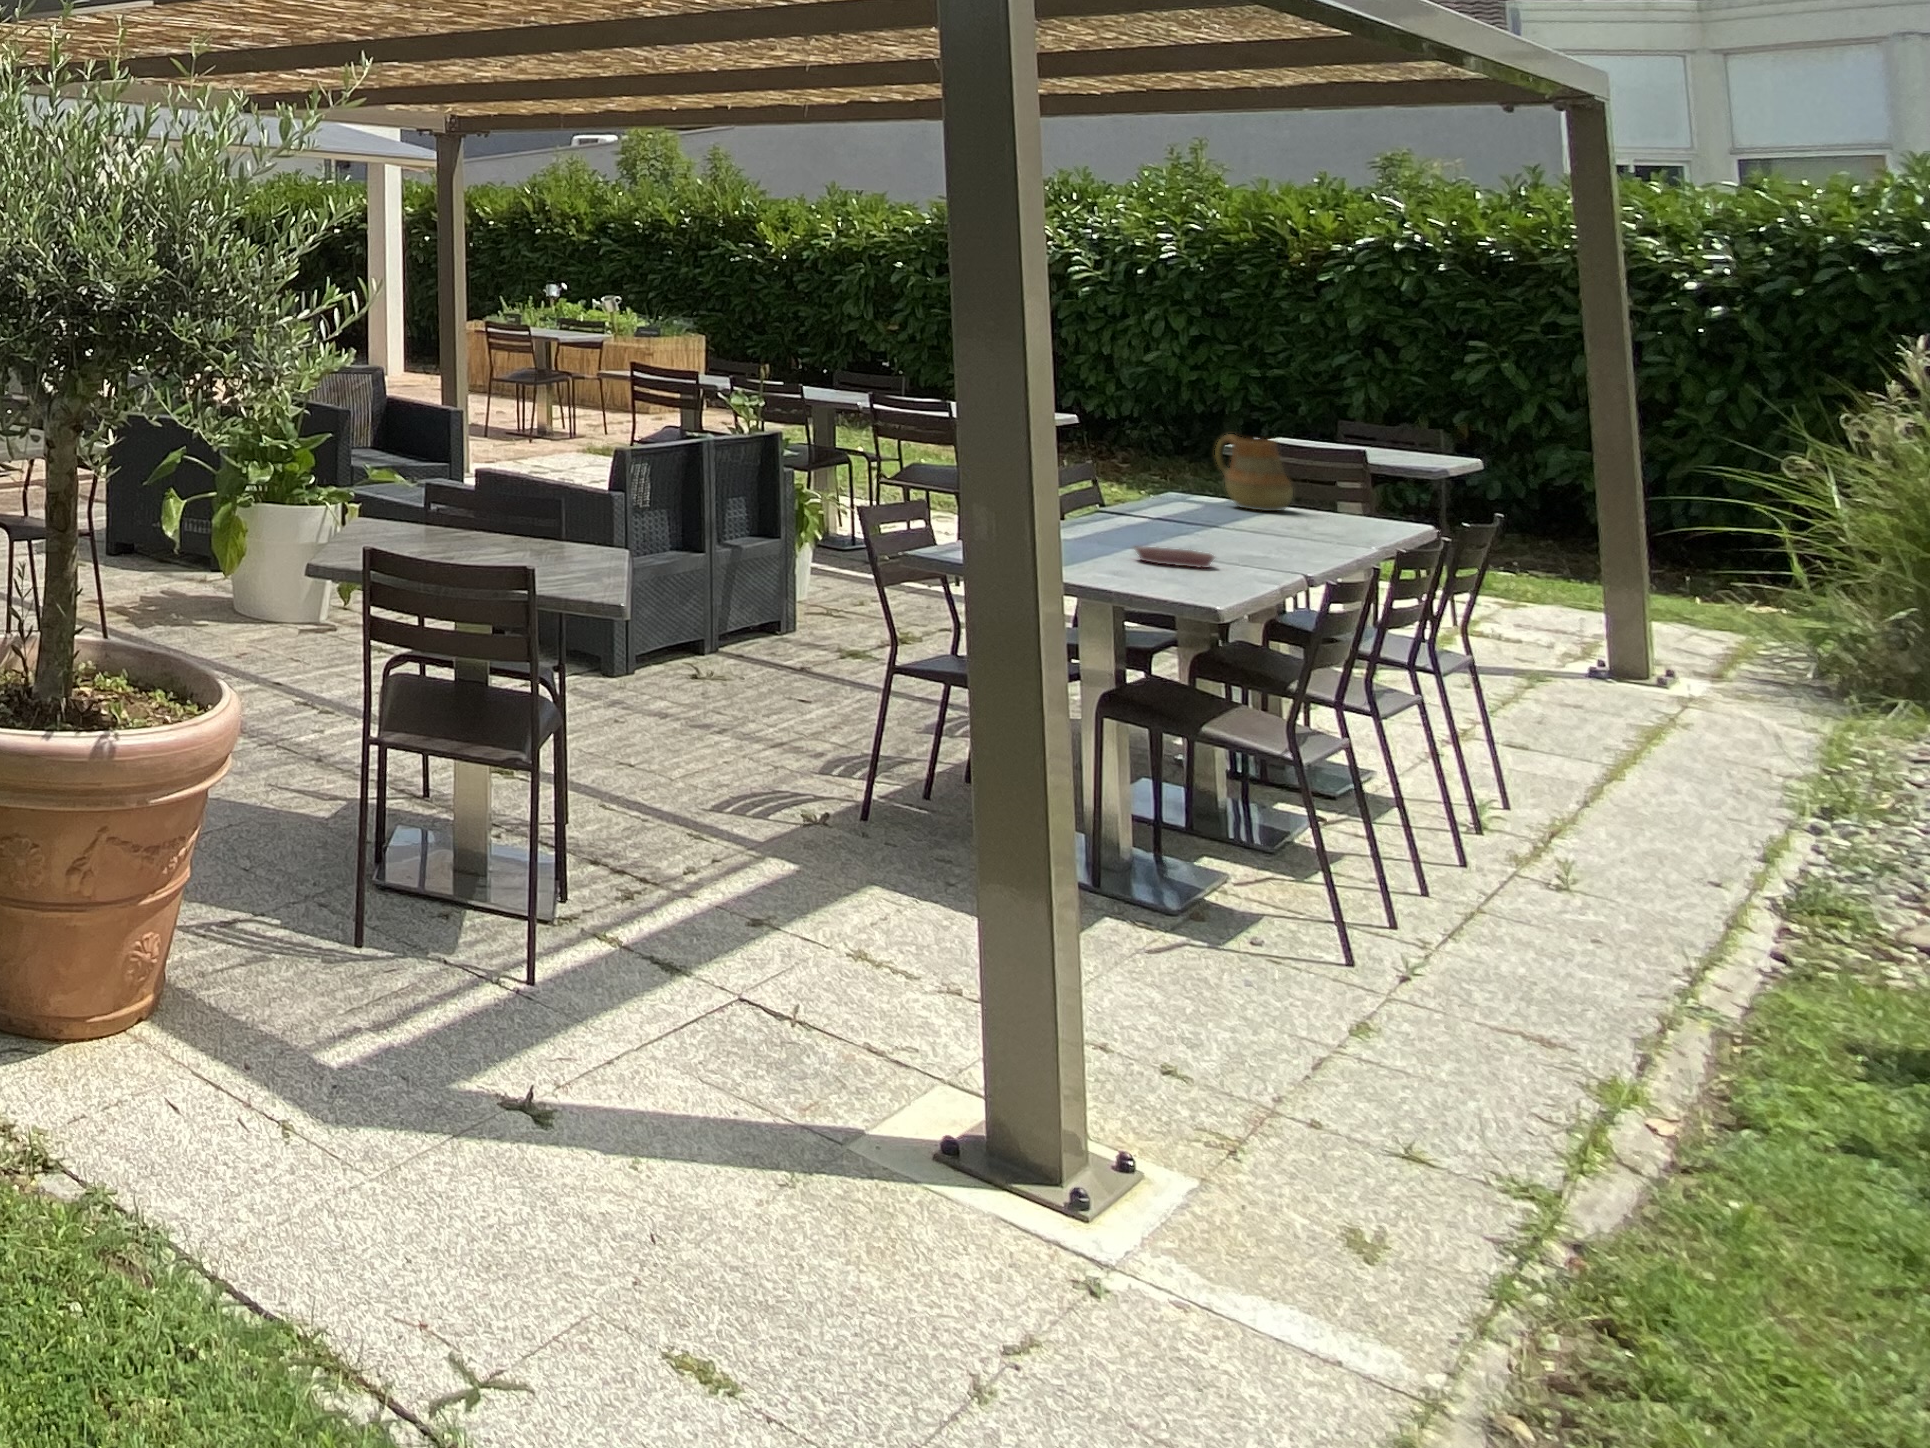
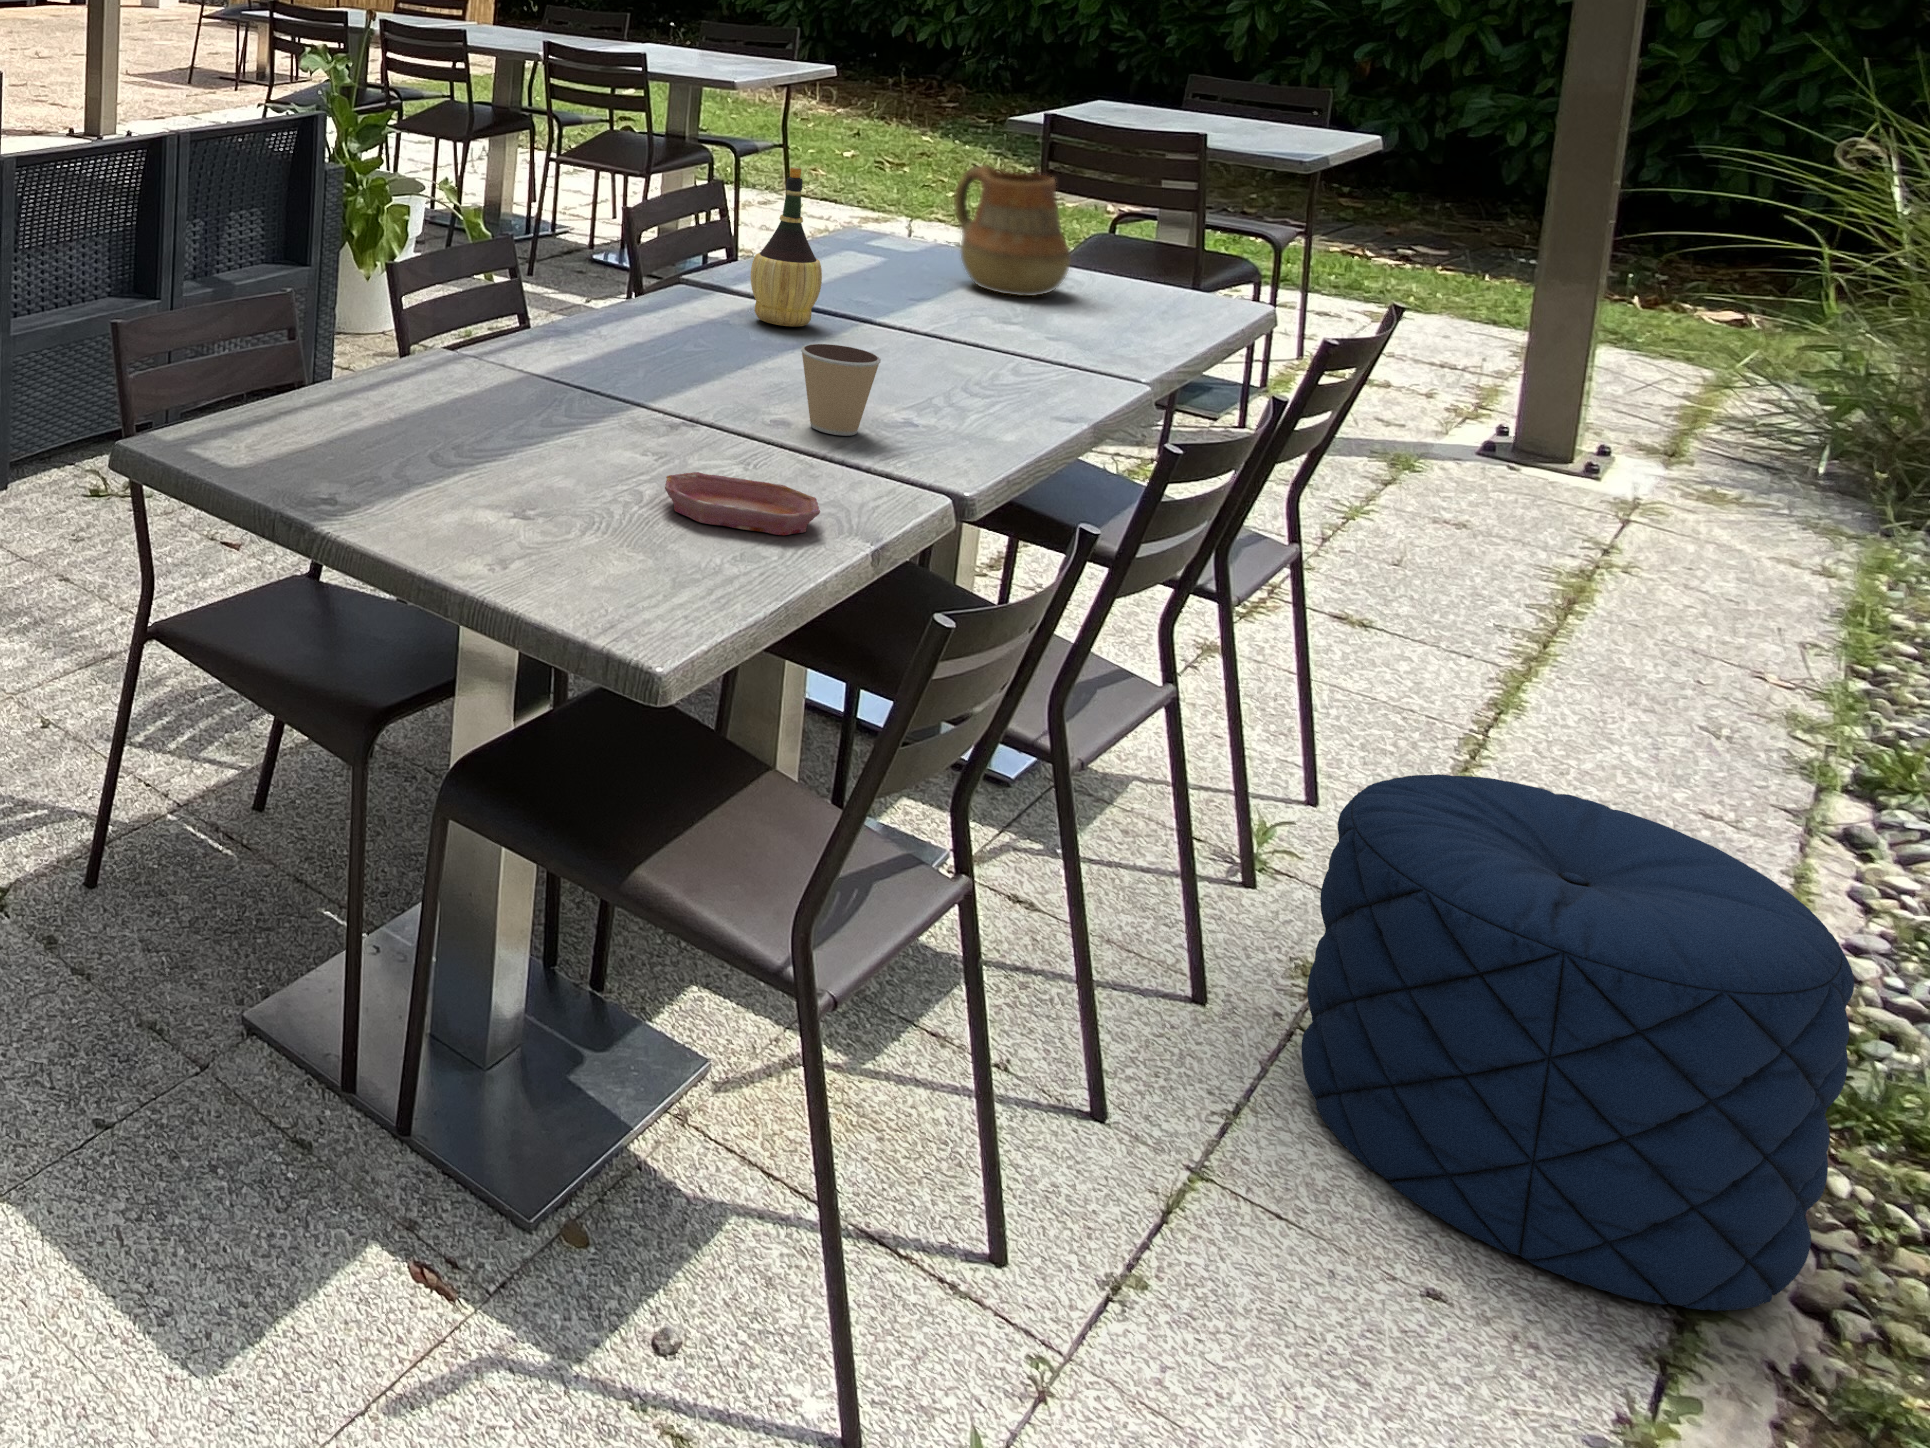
wine bottle: none [1114,424,1158,516] -> present [751,167,822,326]
coffee cup: none [1174,501,1218,547] -> present [801,344,881,436]
pouf: none [1495,719,1753,946] -> present [1301,774,1854,1311]

